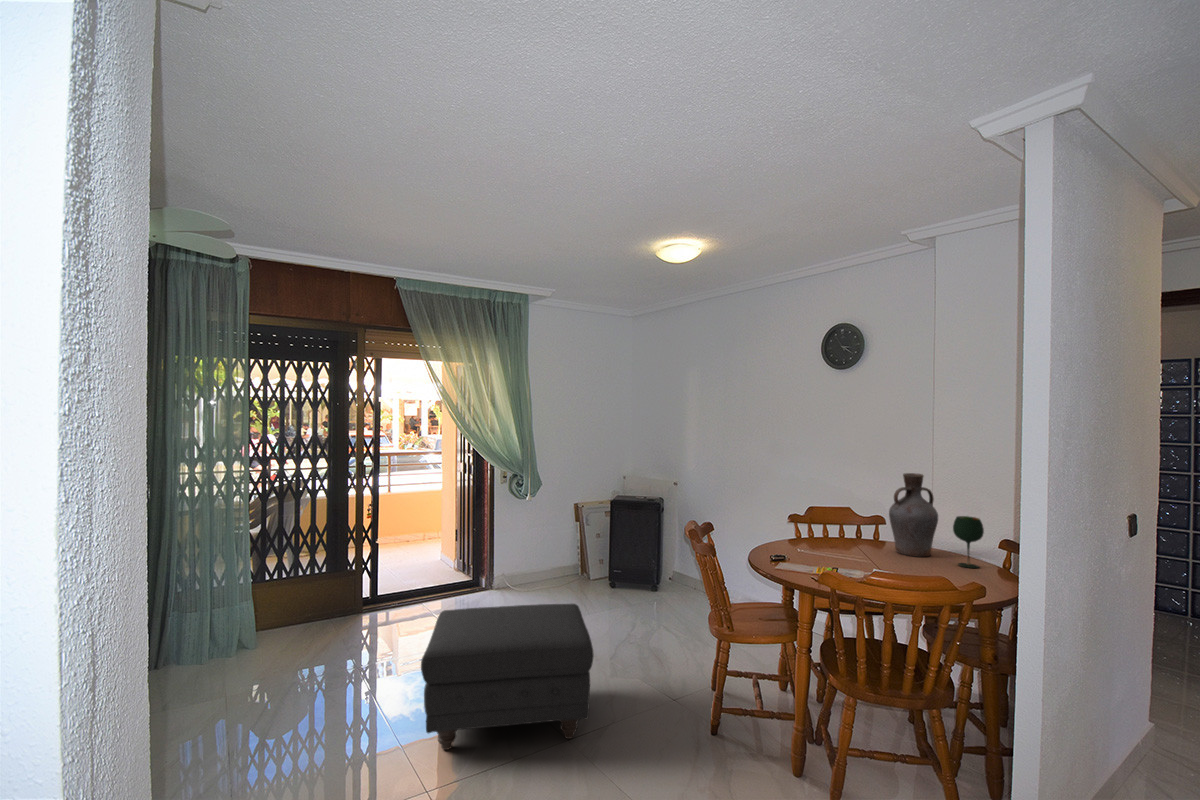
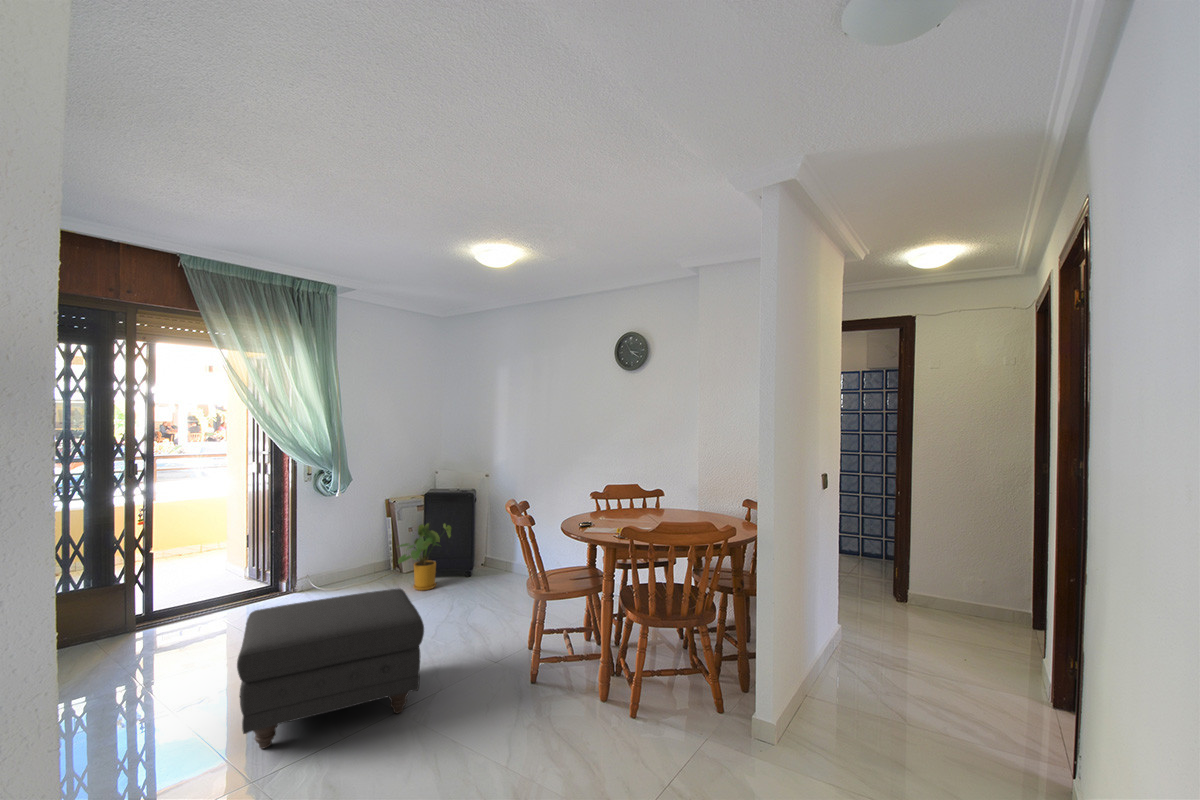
vase: present [889,473,938,557] -> none [670,452,704,517]
wine glass: present [953,516,984,568] -> none [714,483,734,521]
house plant: none [580,532,635,601] -> present [398,523,451,590]

